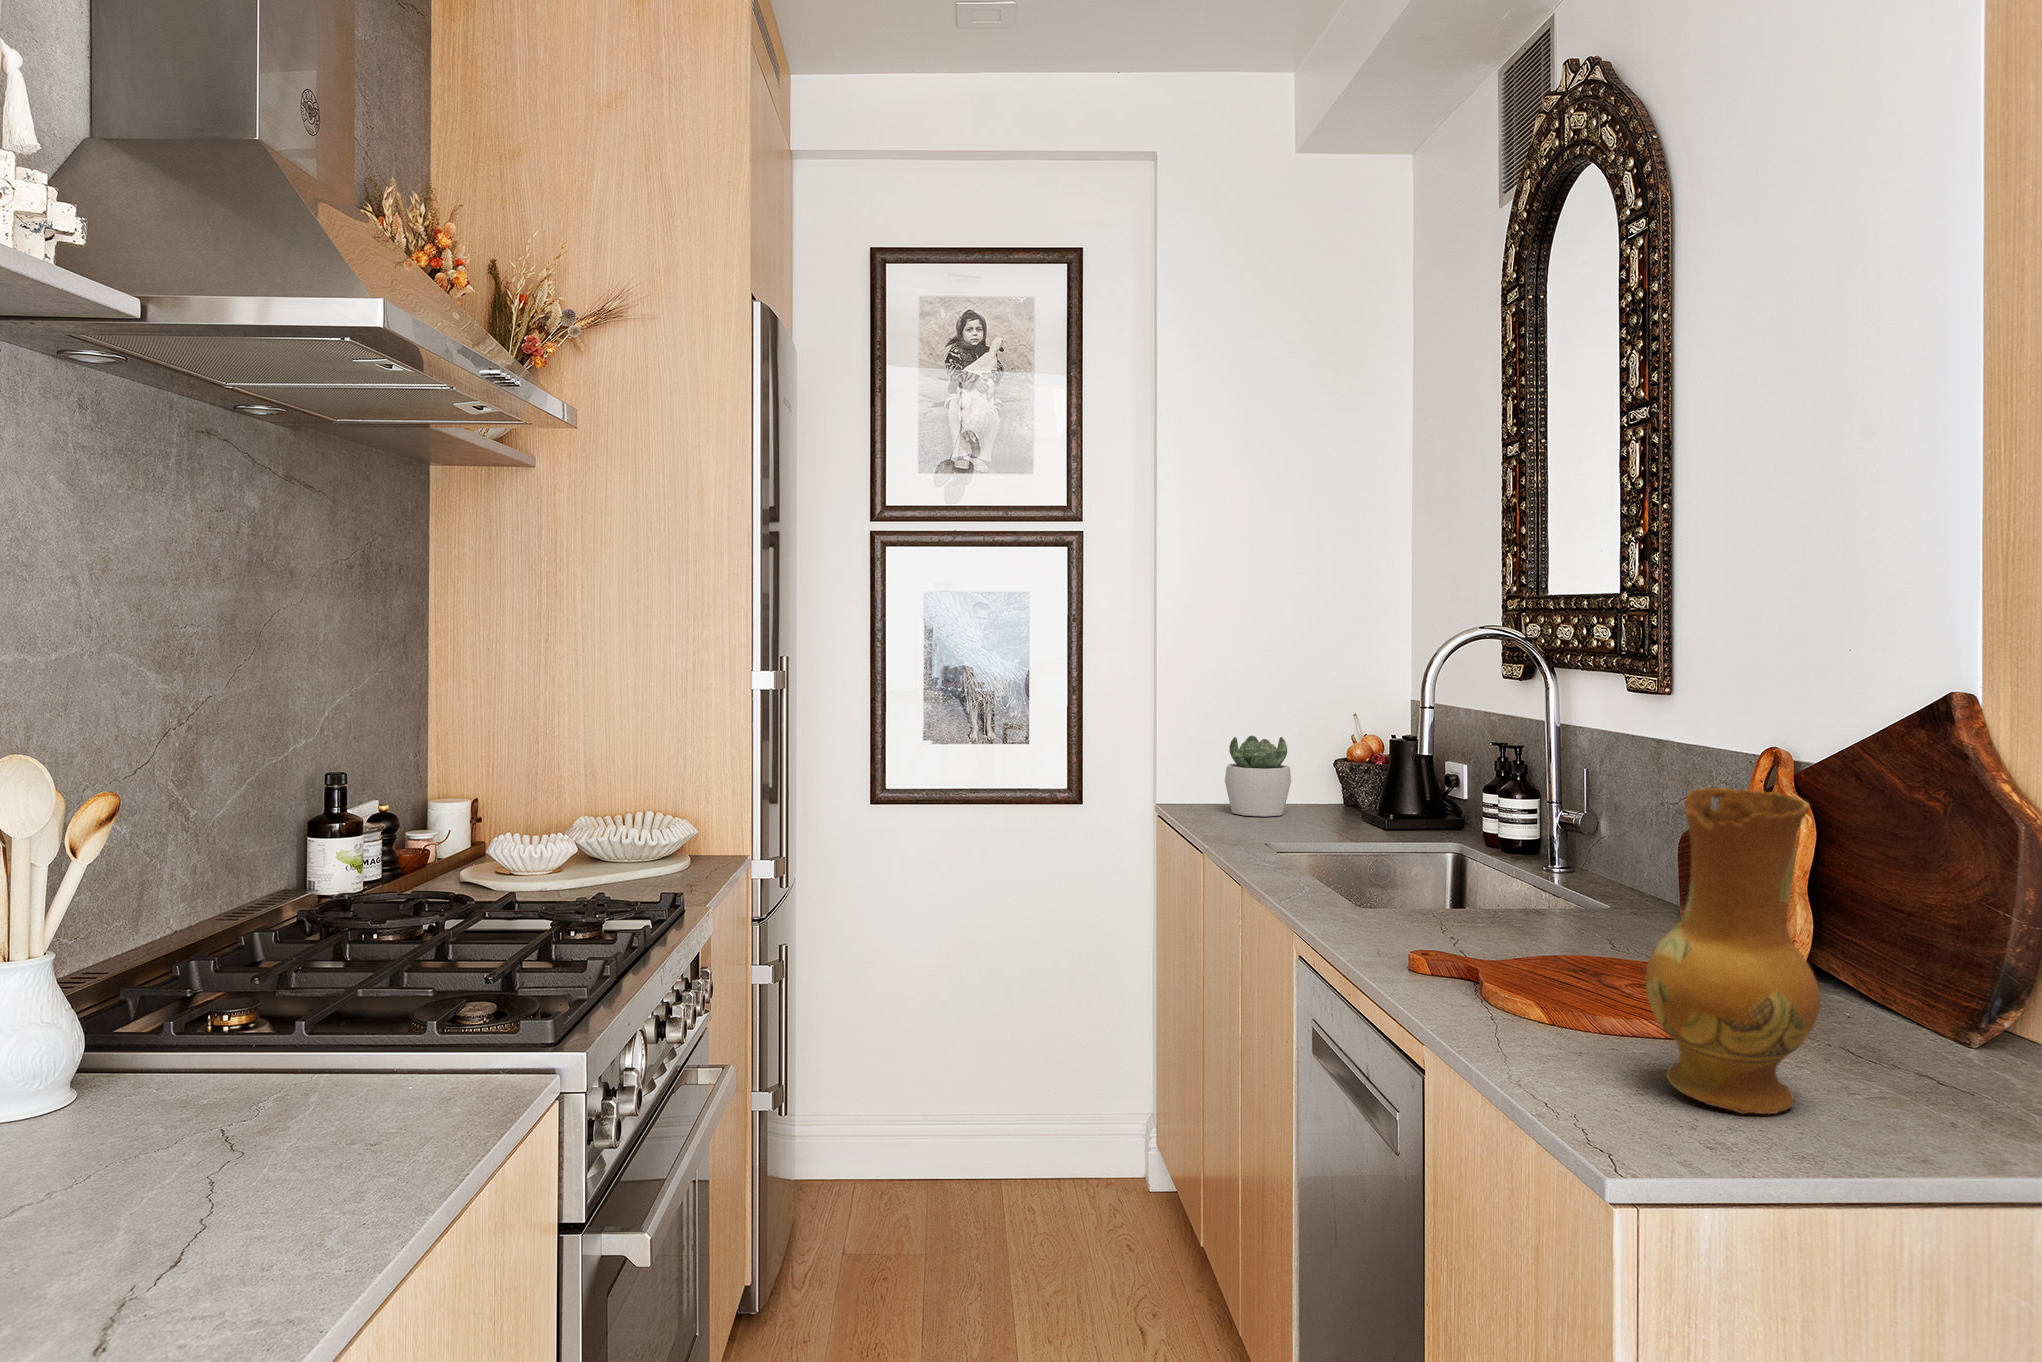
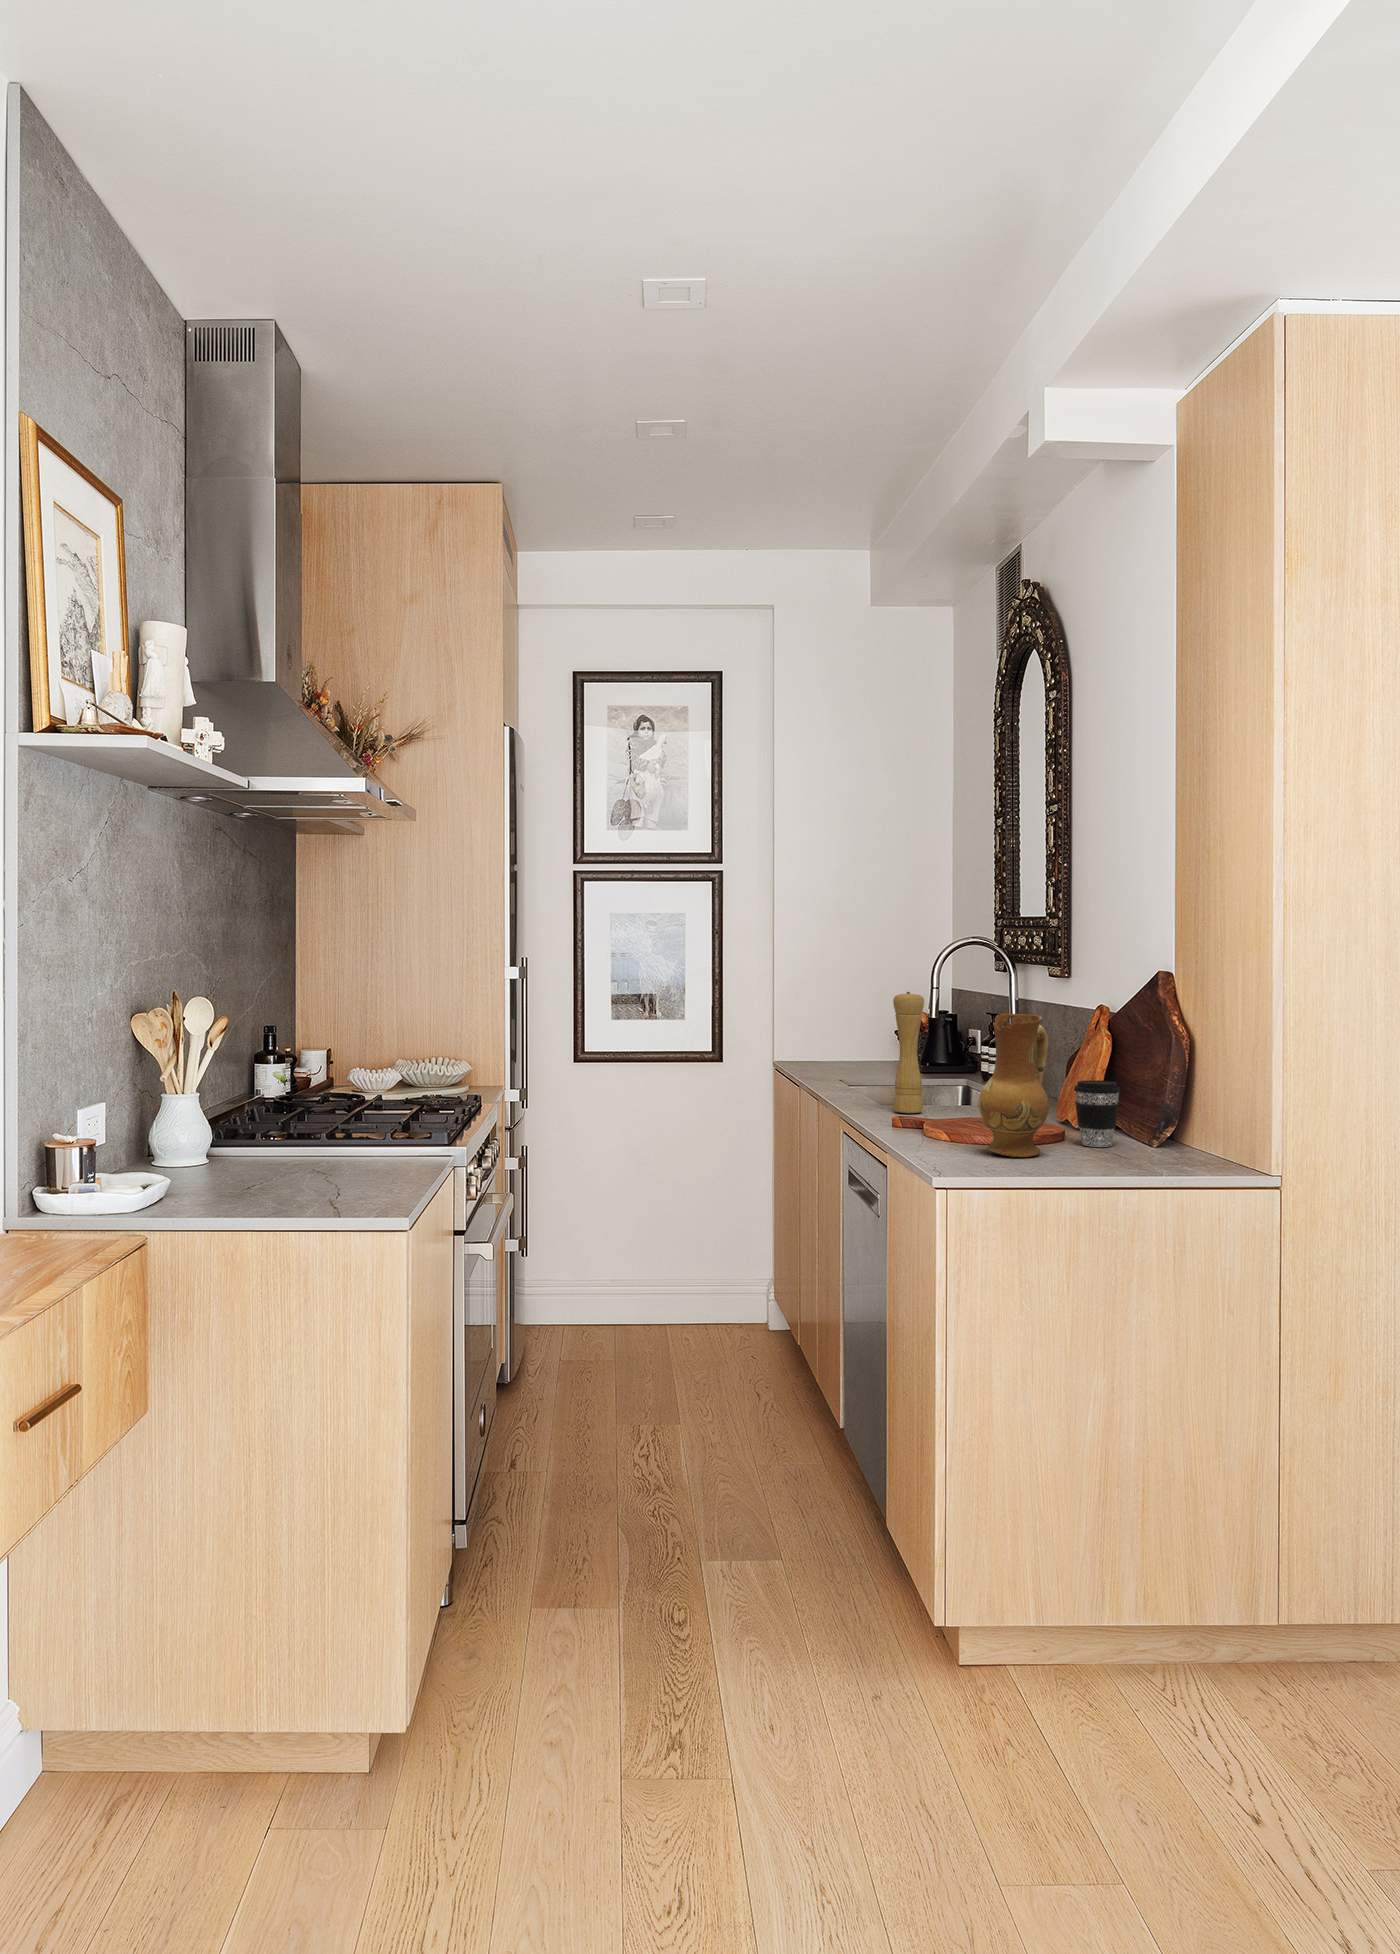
pepper mill: none [1386,721,1443,938] -> present [893,992,924,1113]
succulent plant: present [1225,735,1291,817] -> none [821,1012,867,1067]
coffee cup: none [1824,921,1939,1070] -> present [1074,1080,1120,1147]

